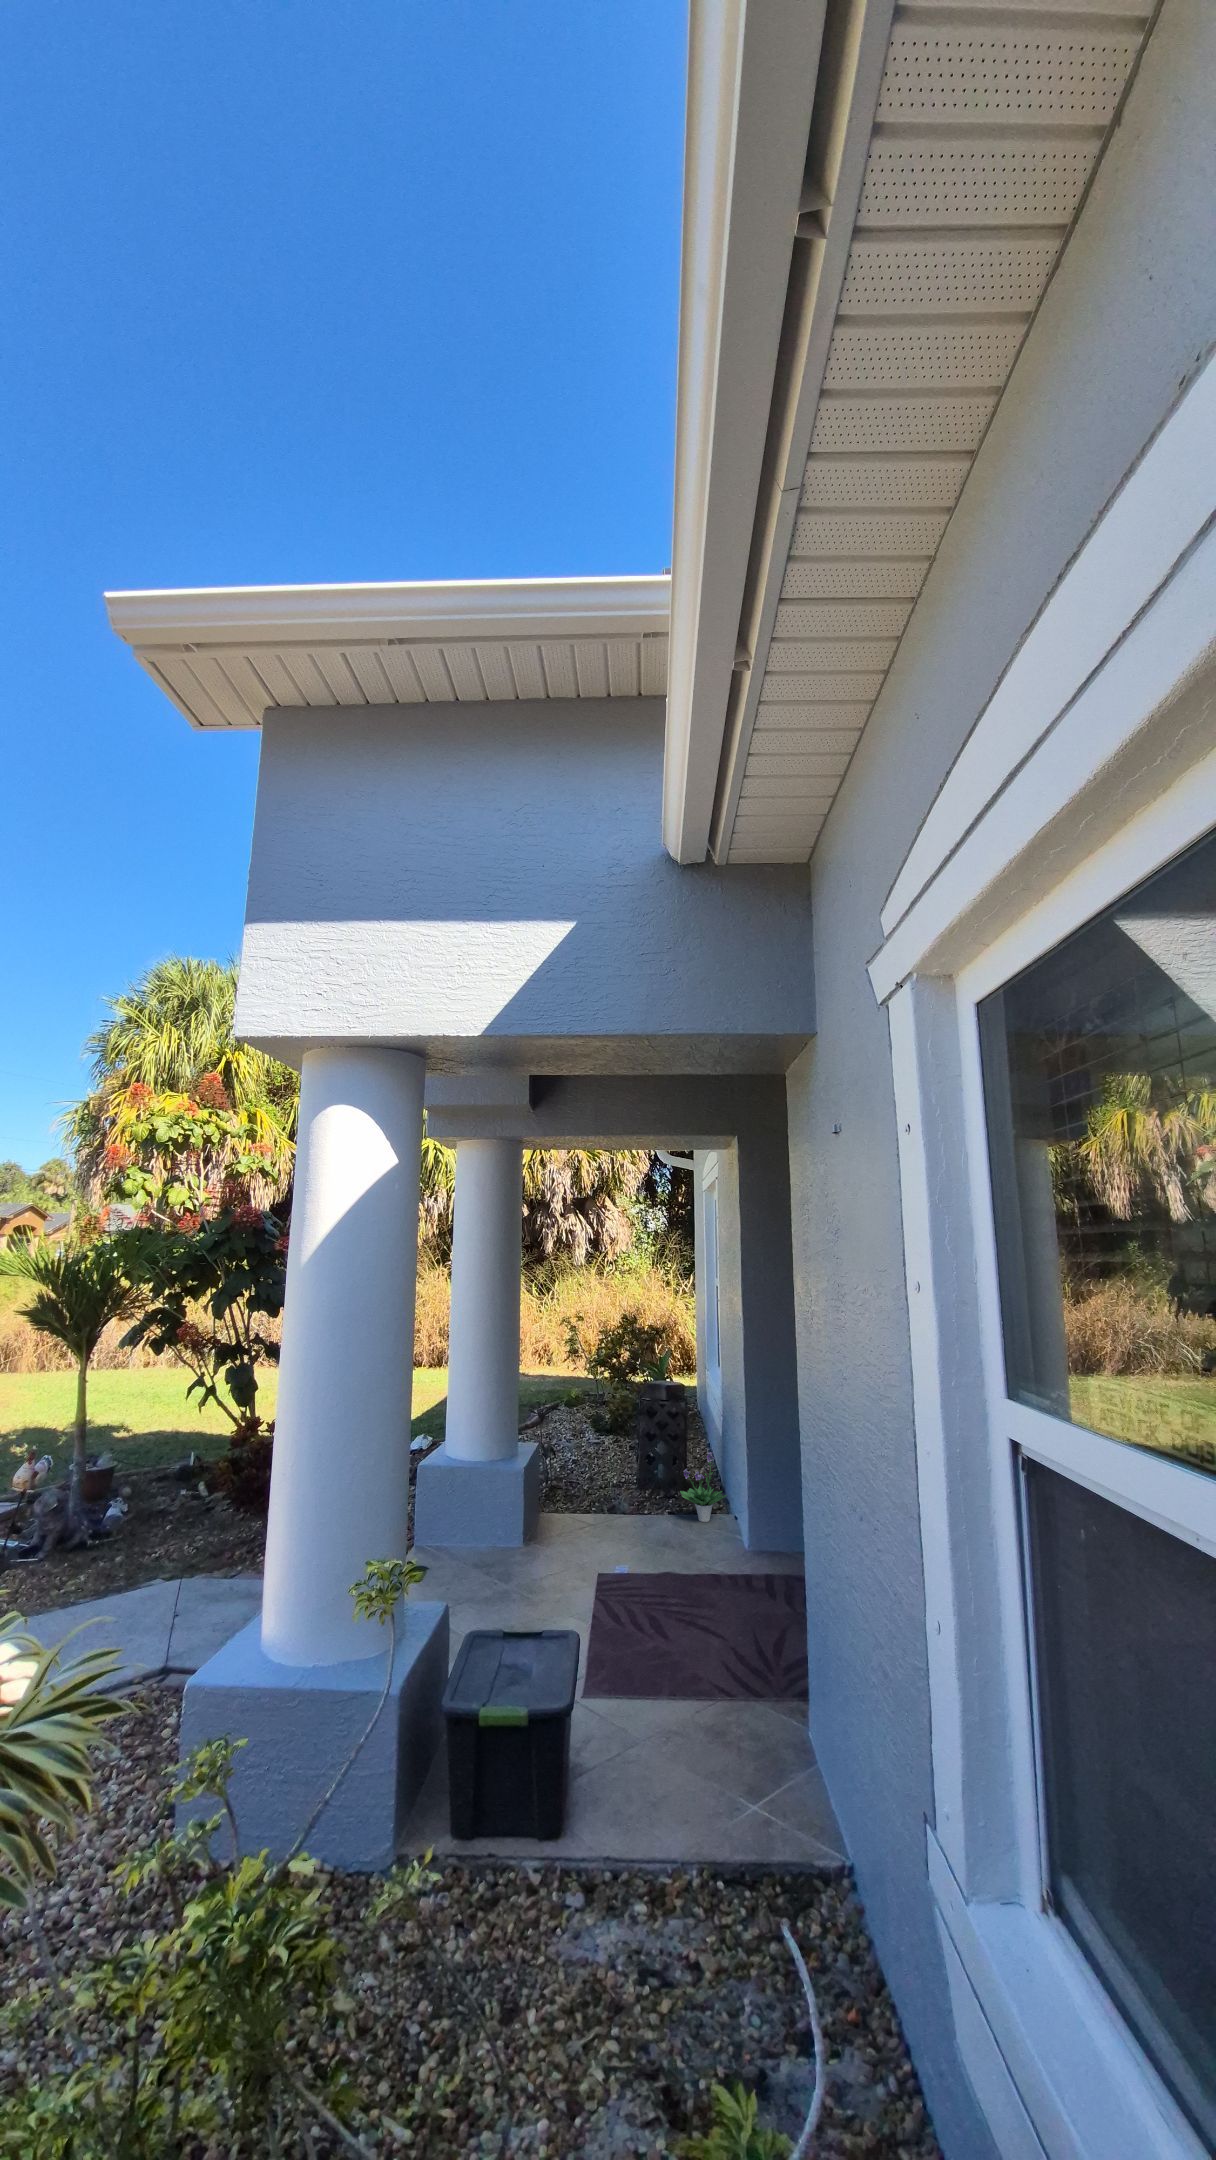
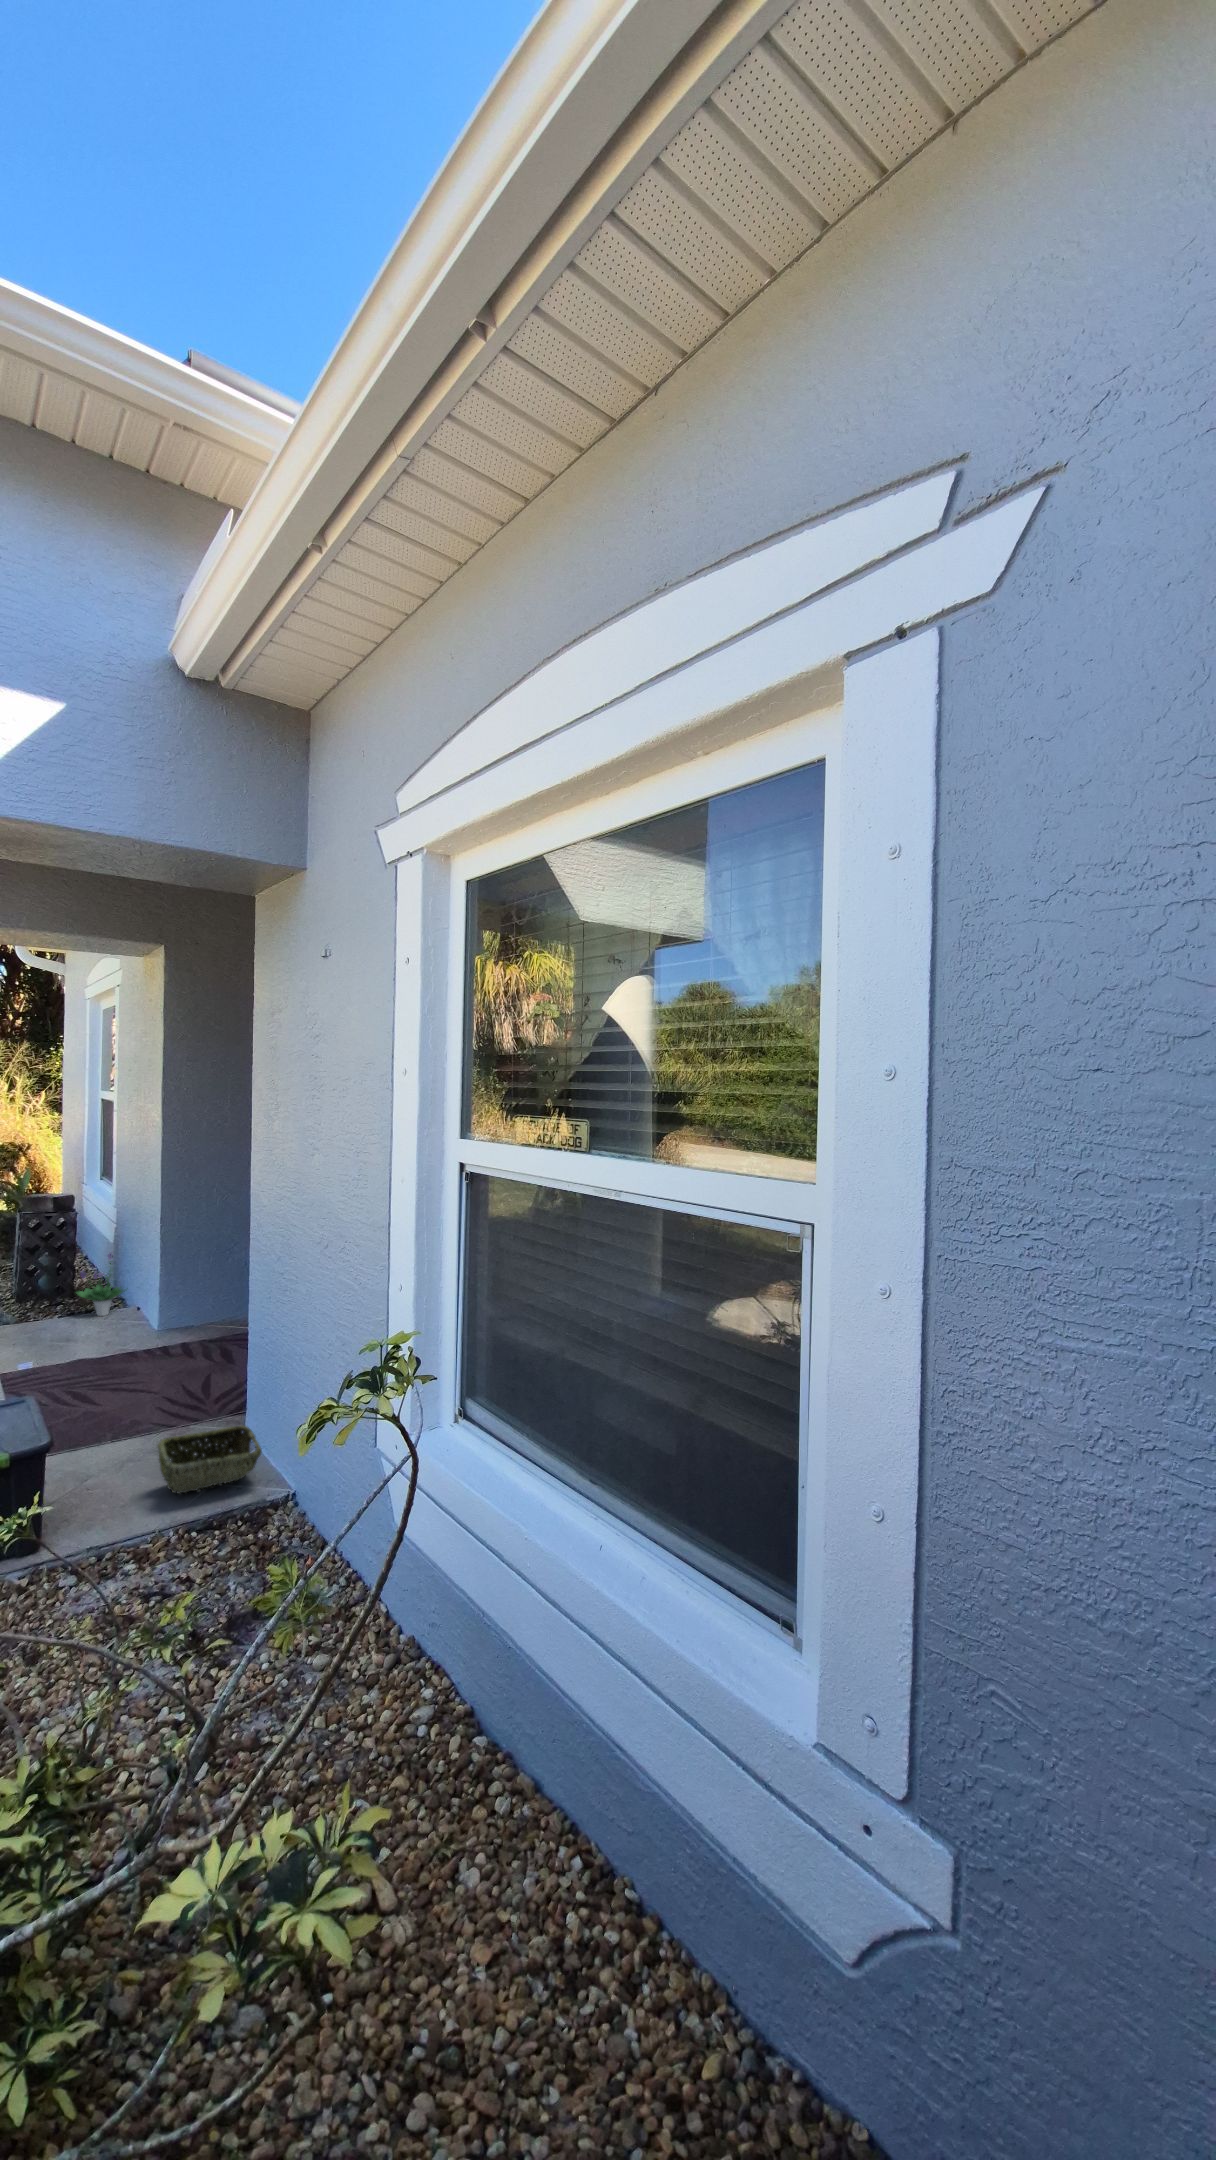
woven basket: none [697,1720,814,1812] -> present [158,1425,262,1493]

